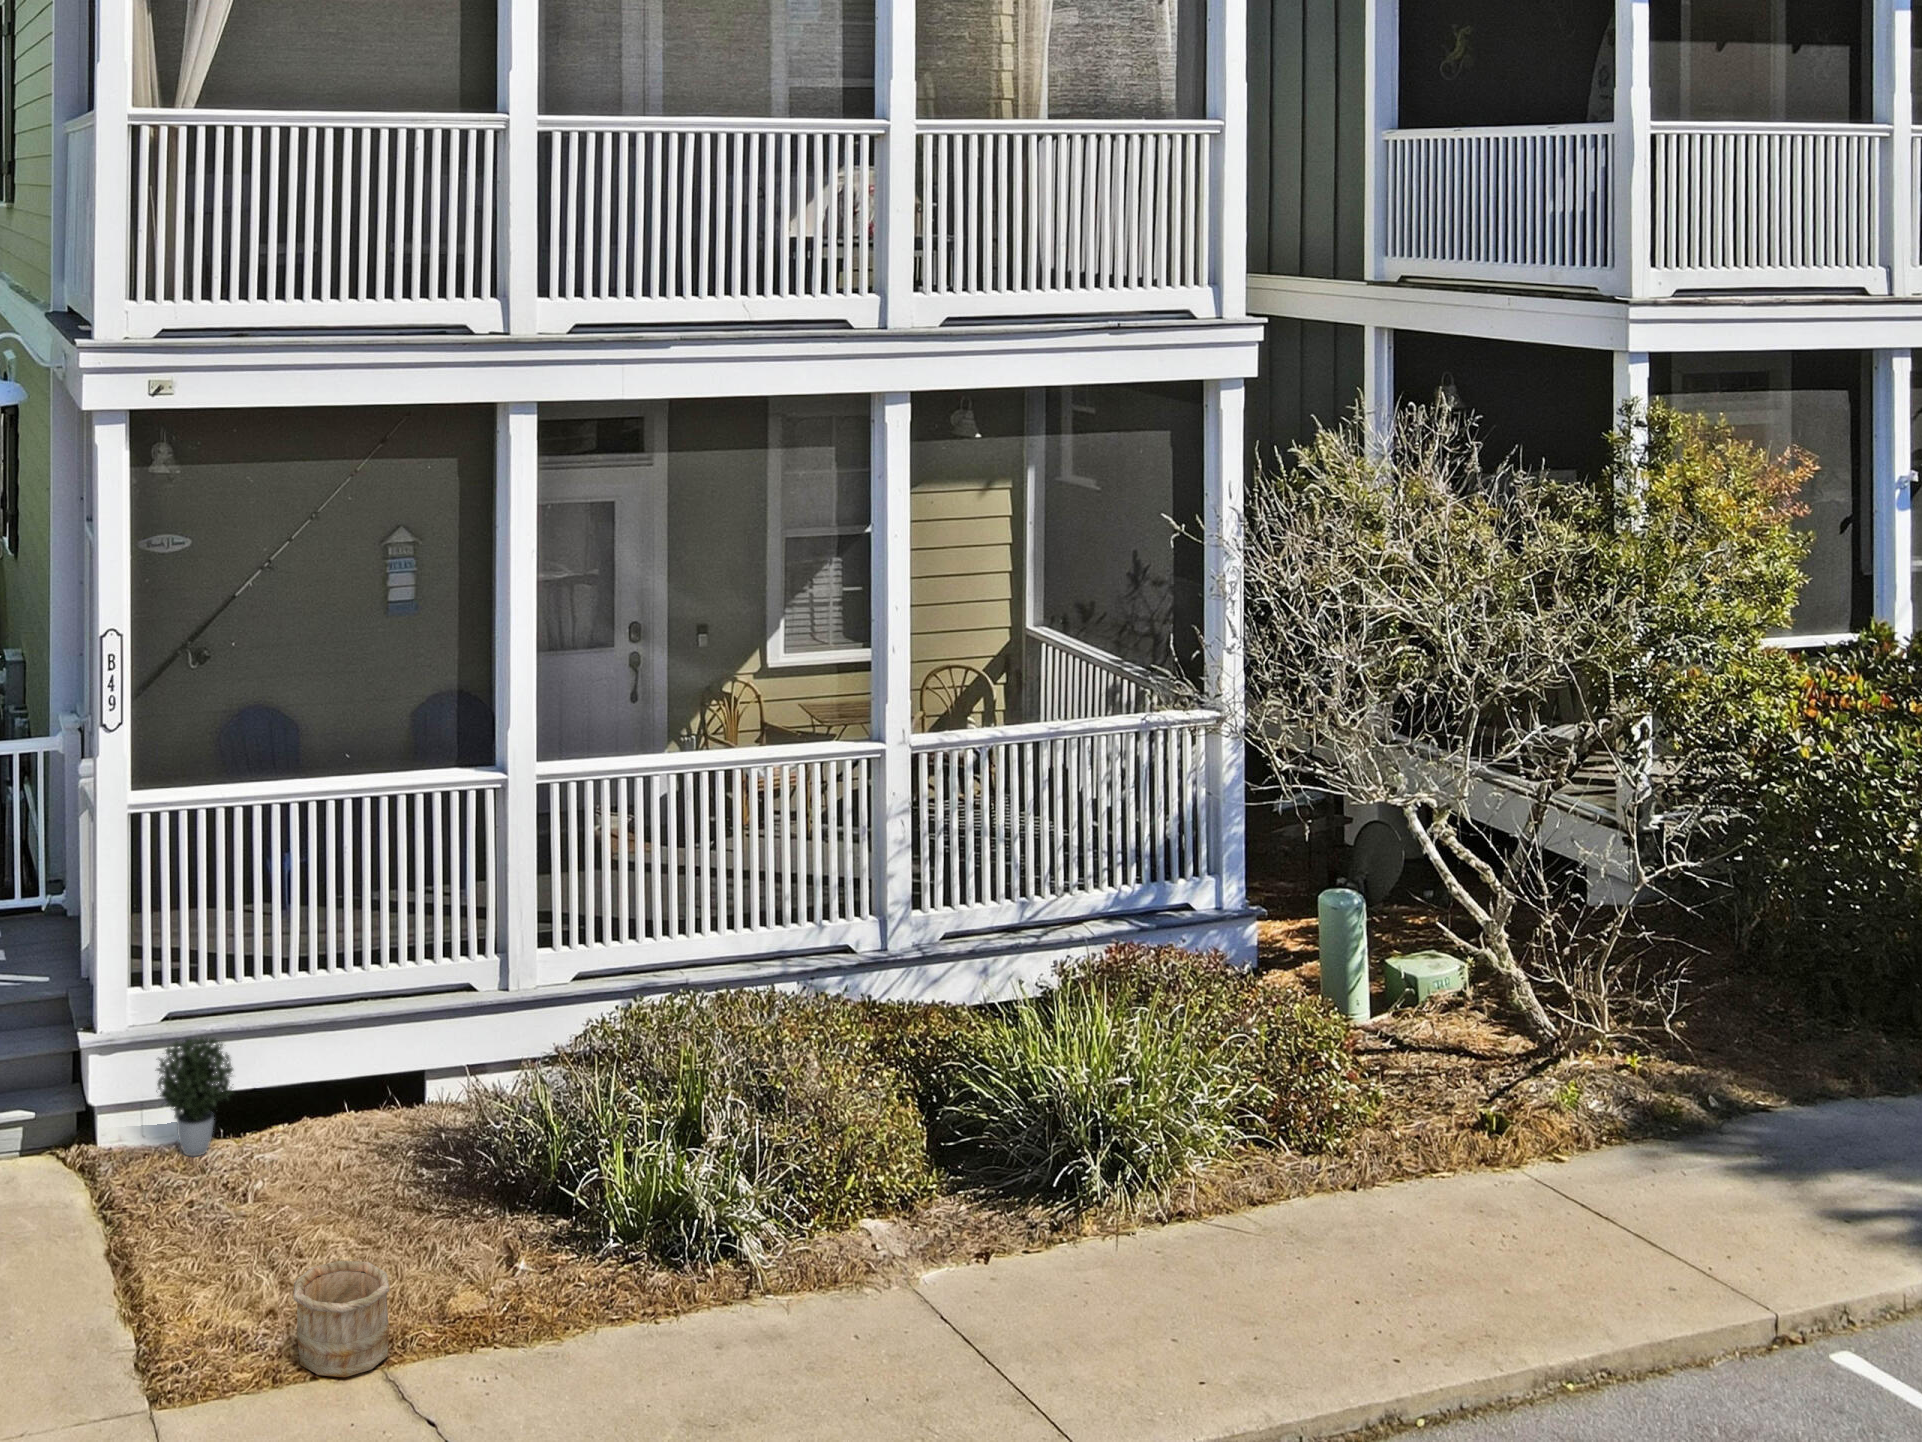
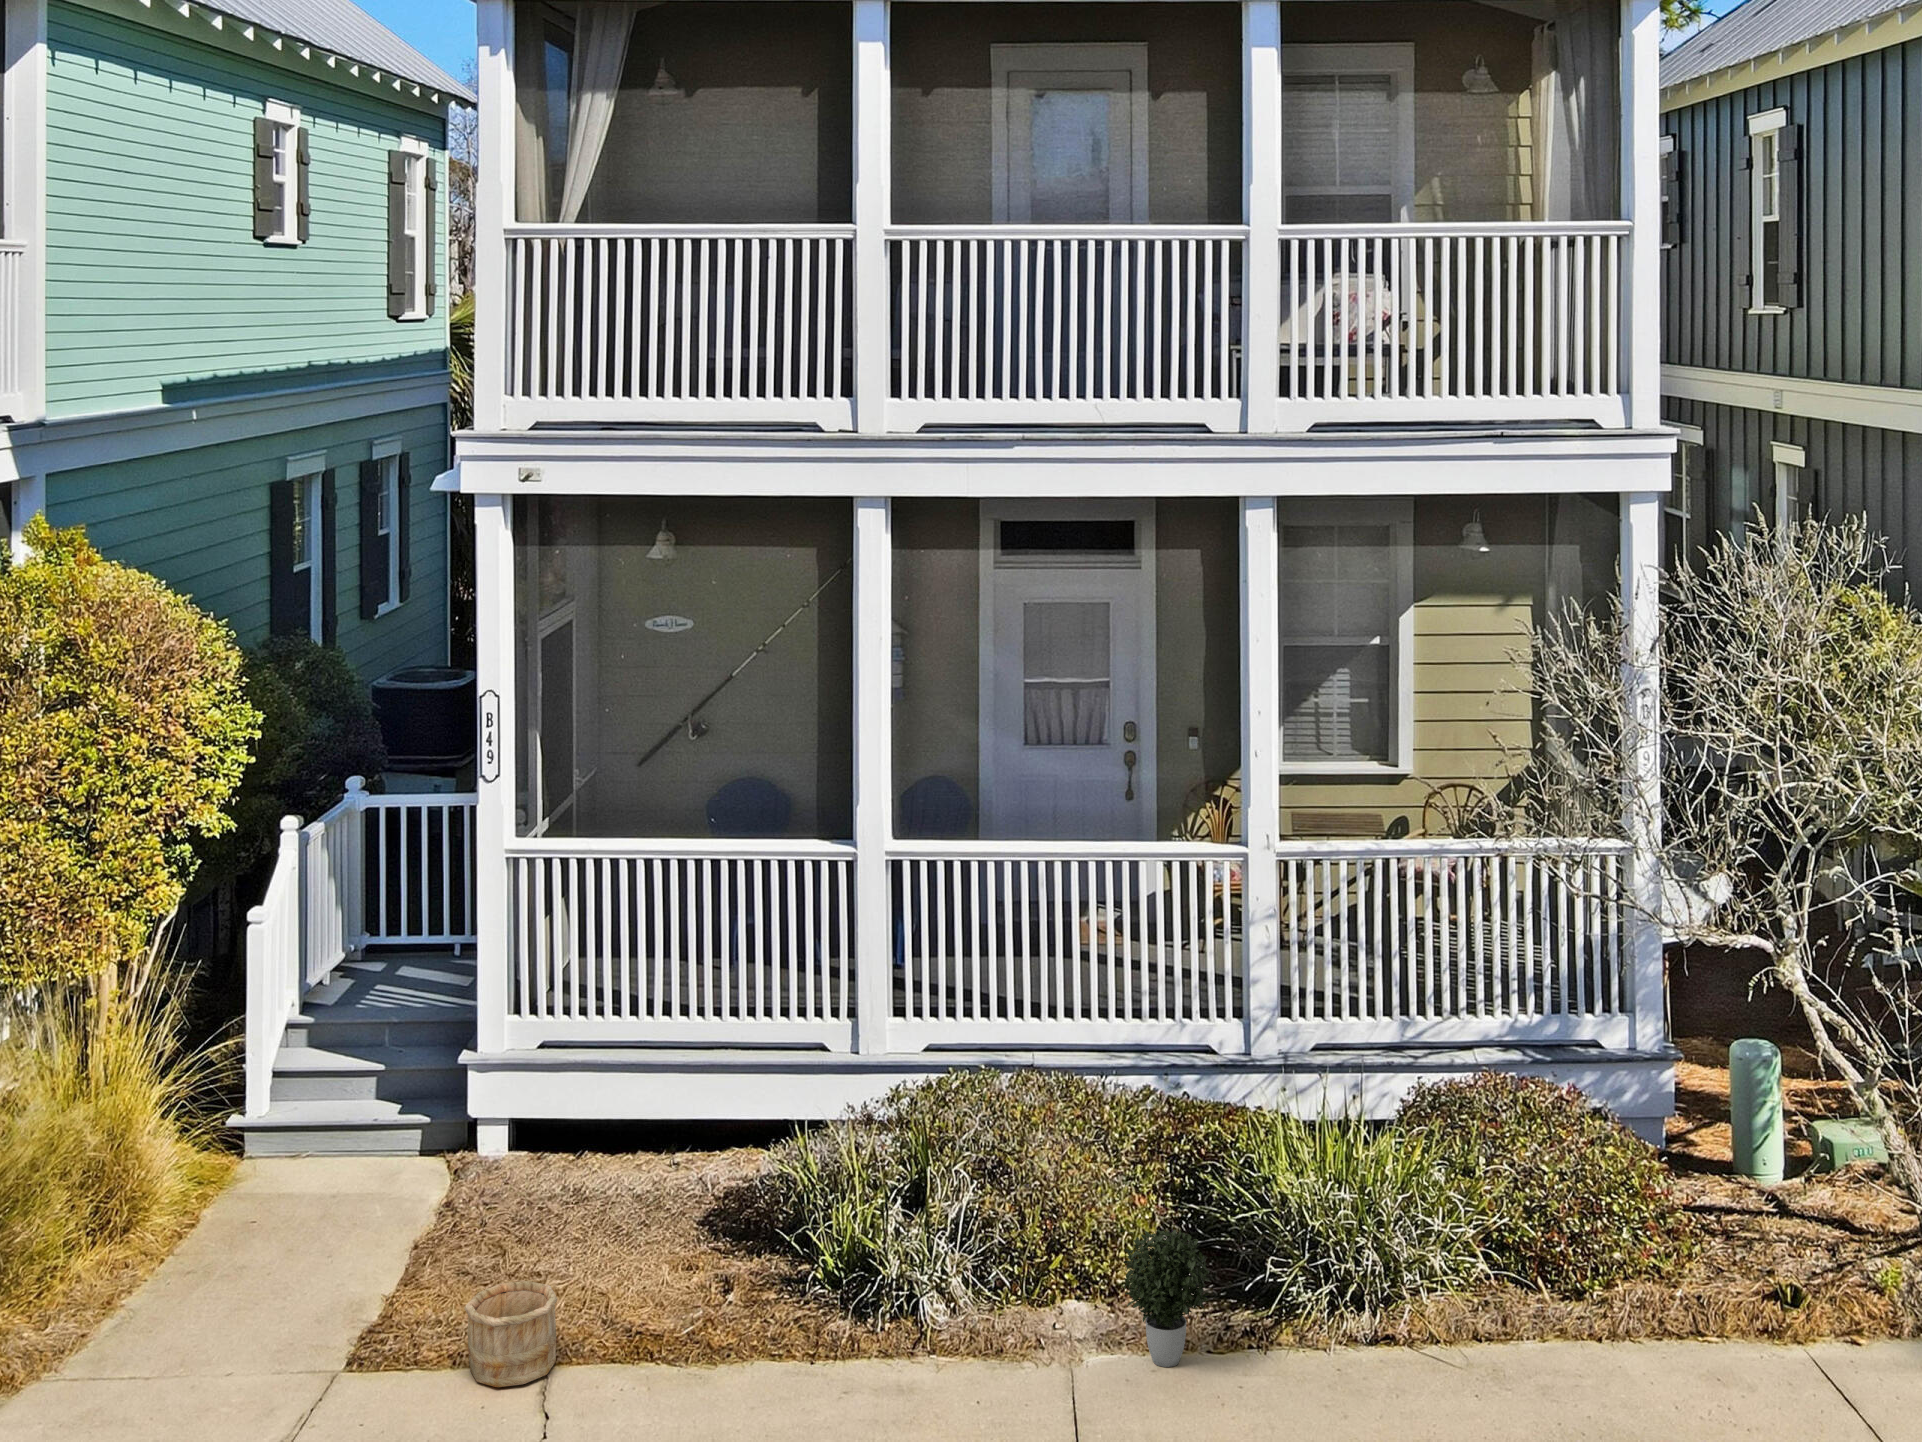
potted plant: present [157,1037,233,1156] -> present [1123,1230,1211,1367]

